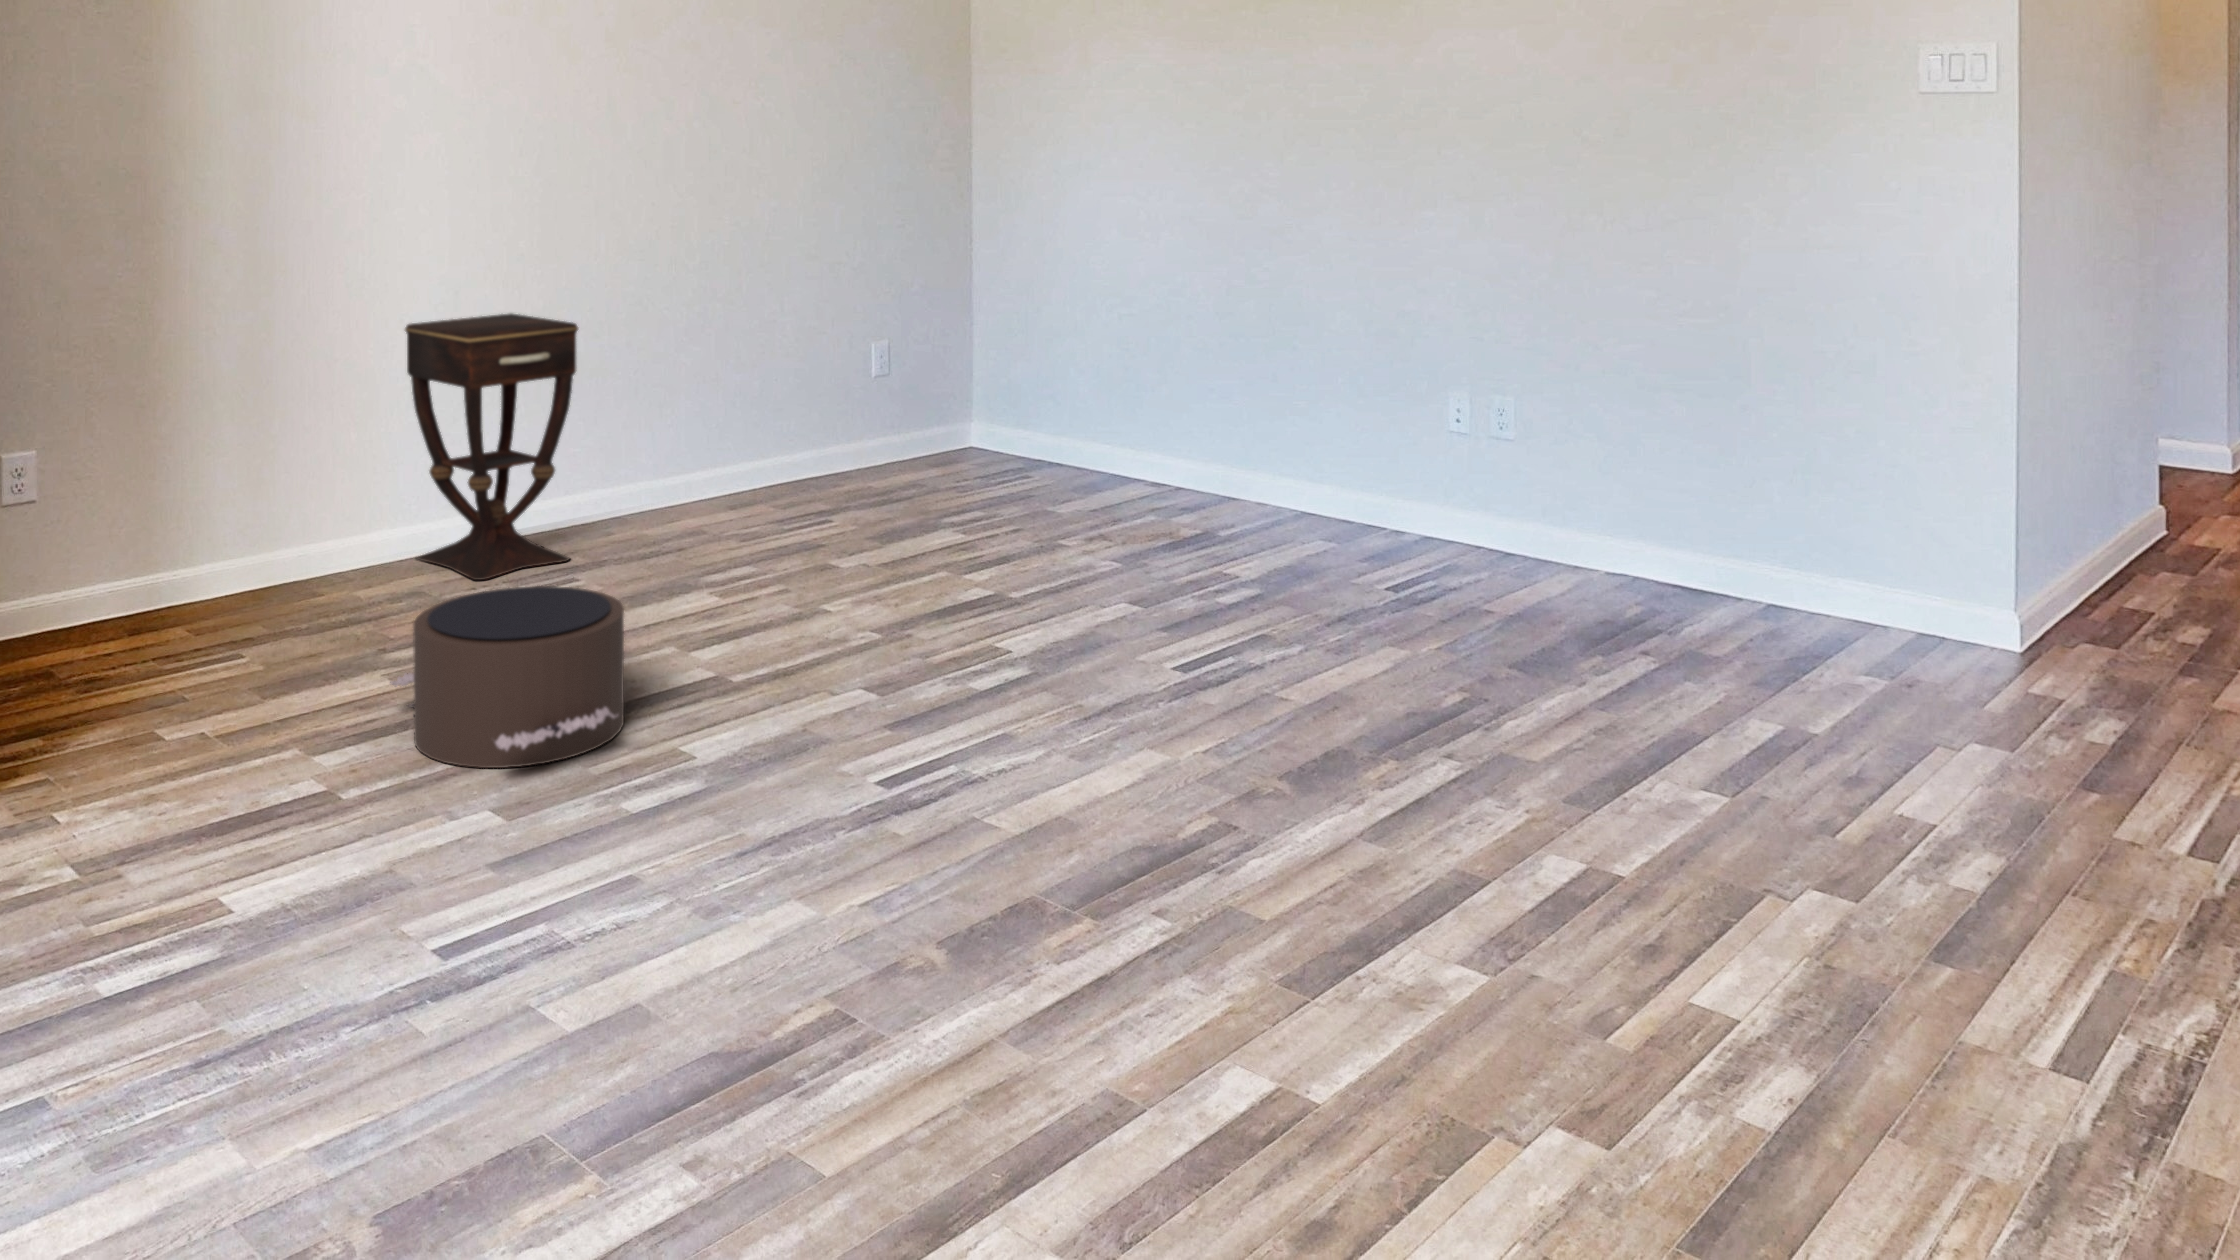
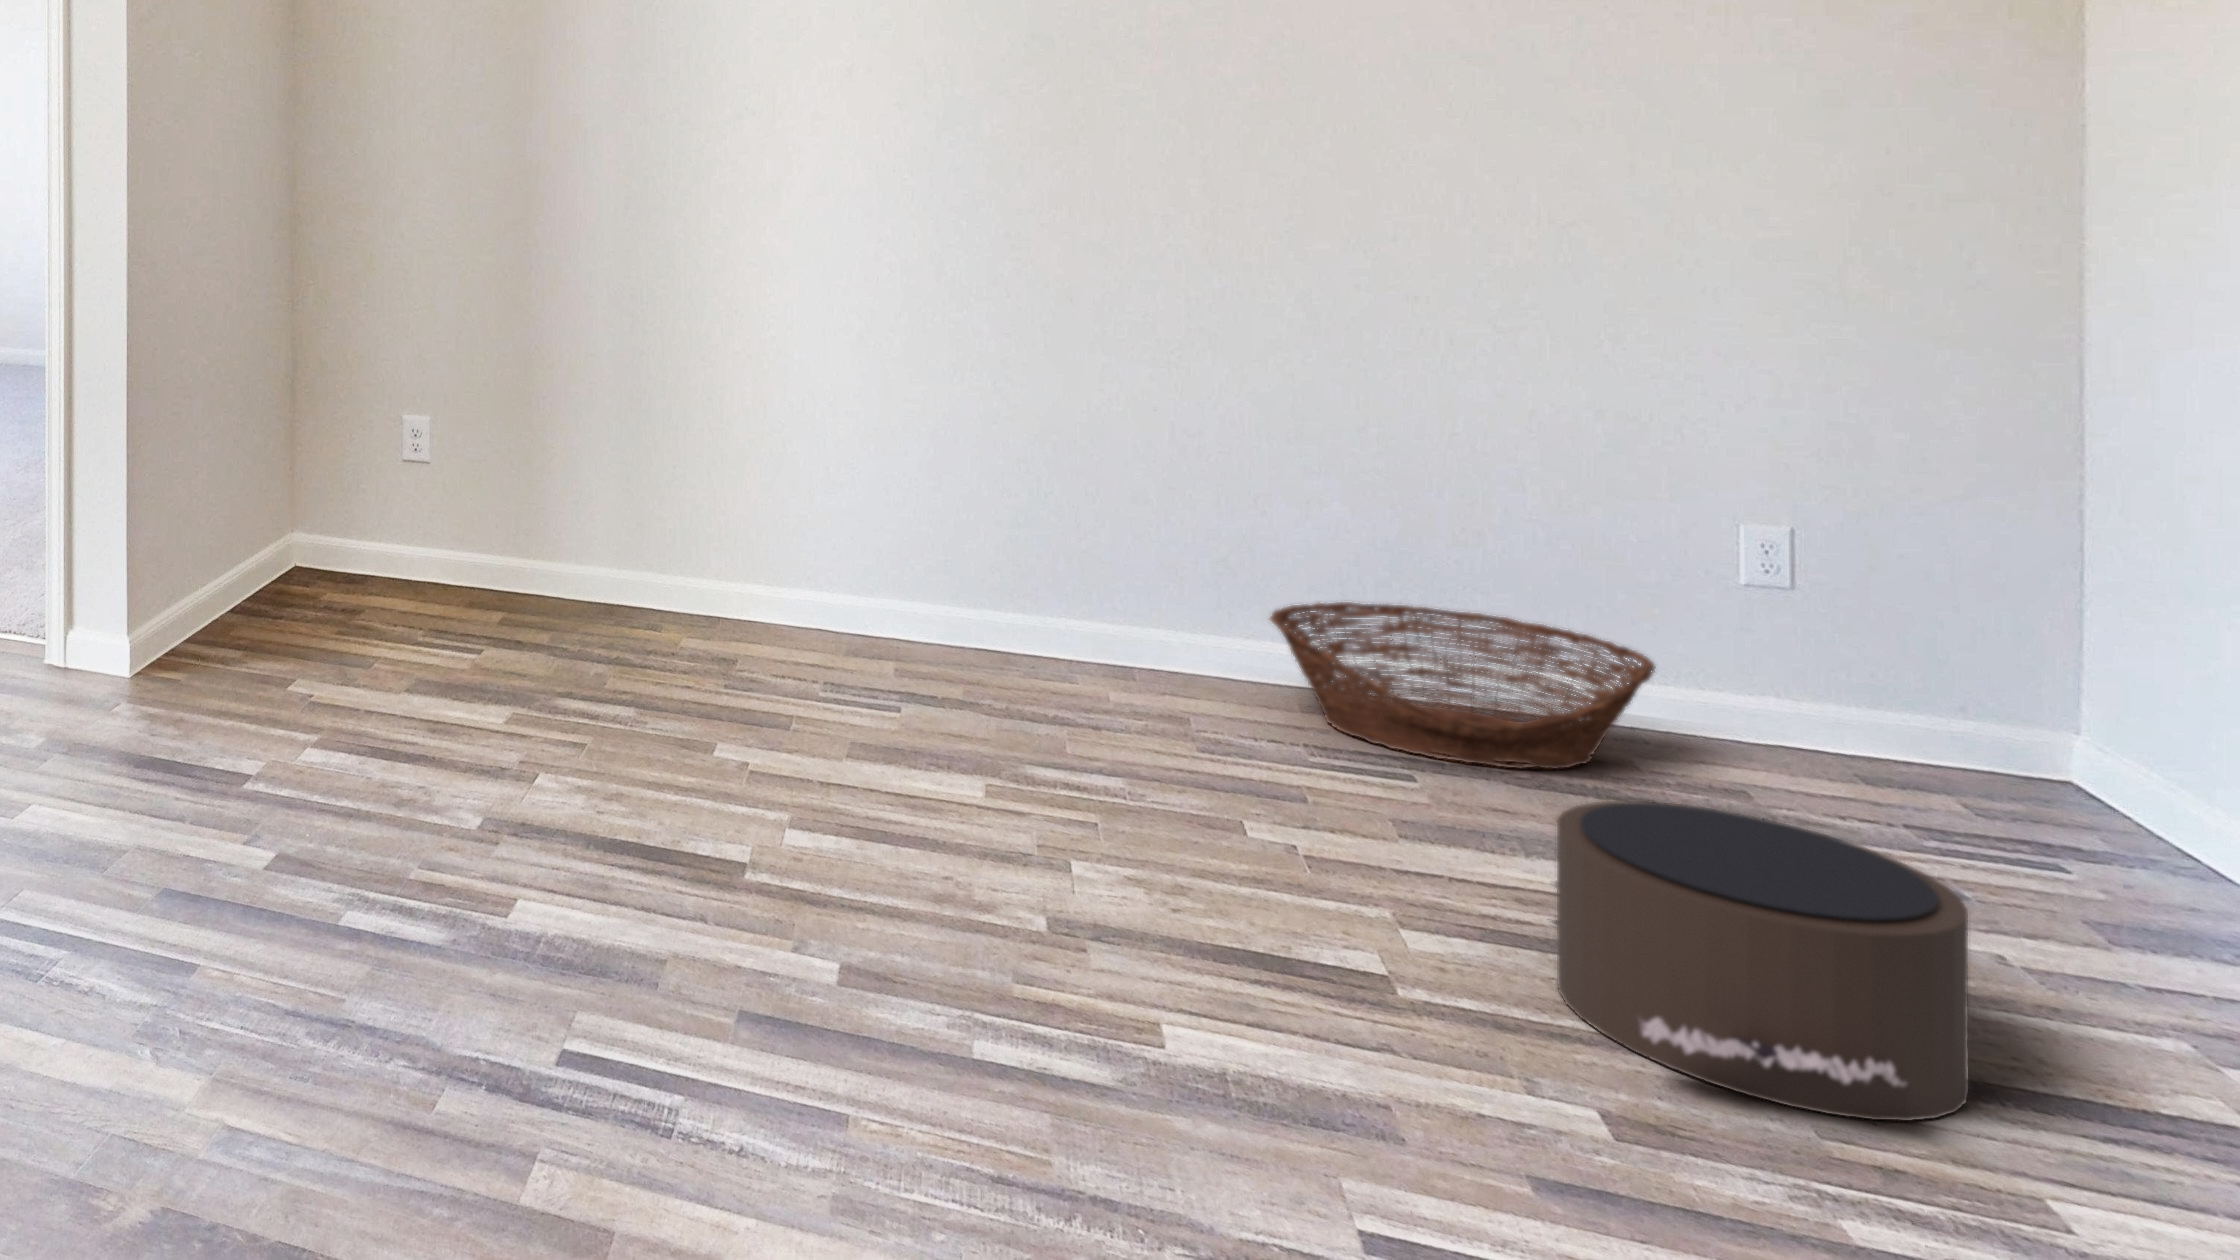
side table: present [405,313,578,580] -> none [1756,412,2098,834]
basket: none [105,511,372,641] -> present [1270,602,1656,769]

